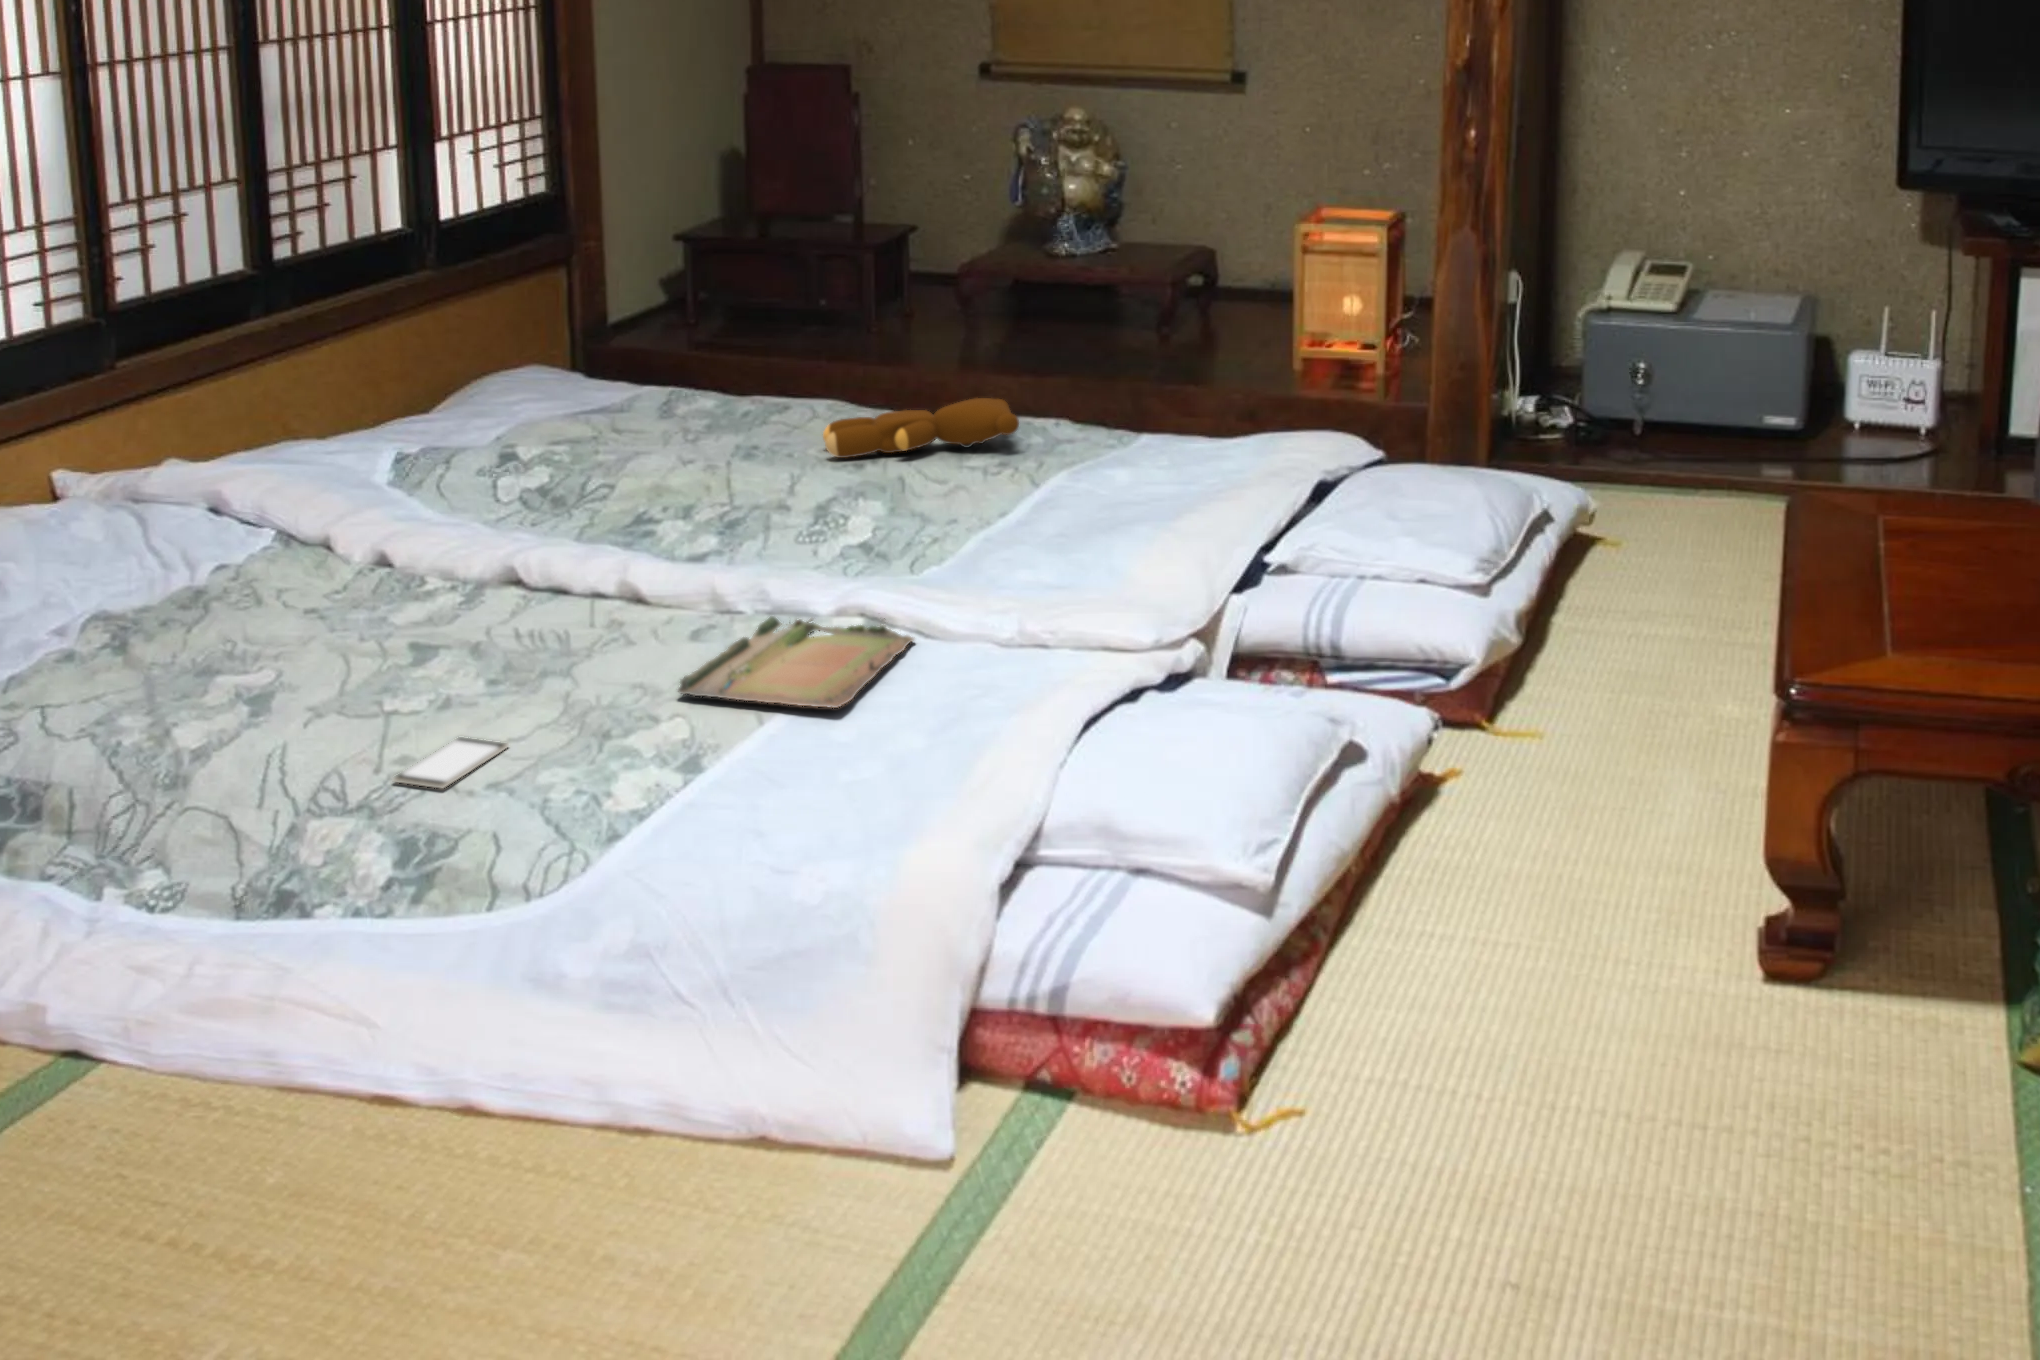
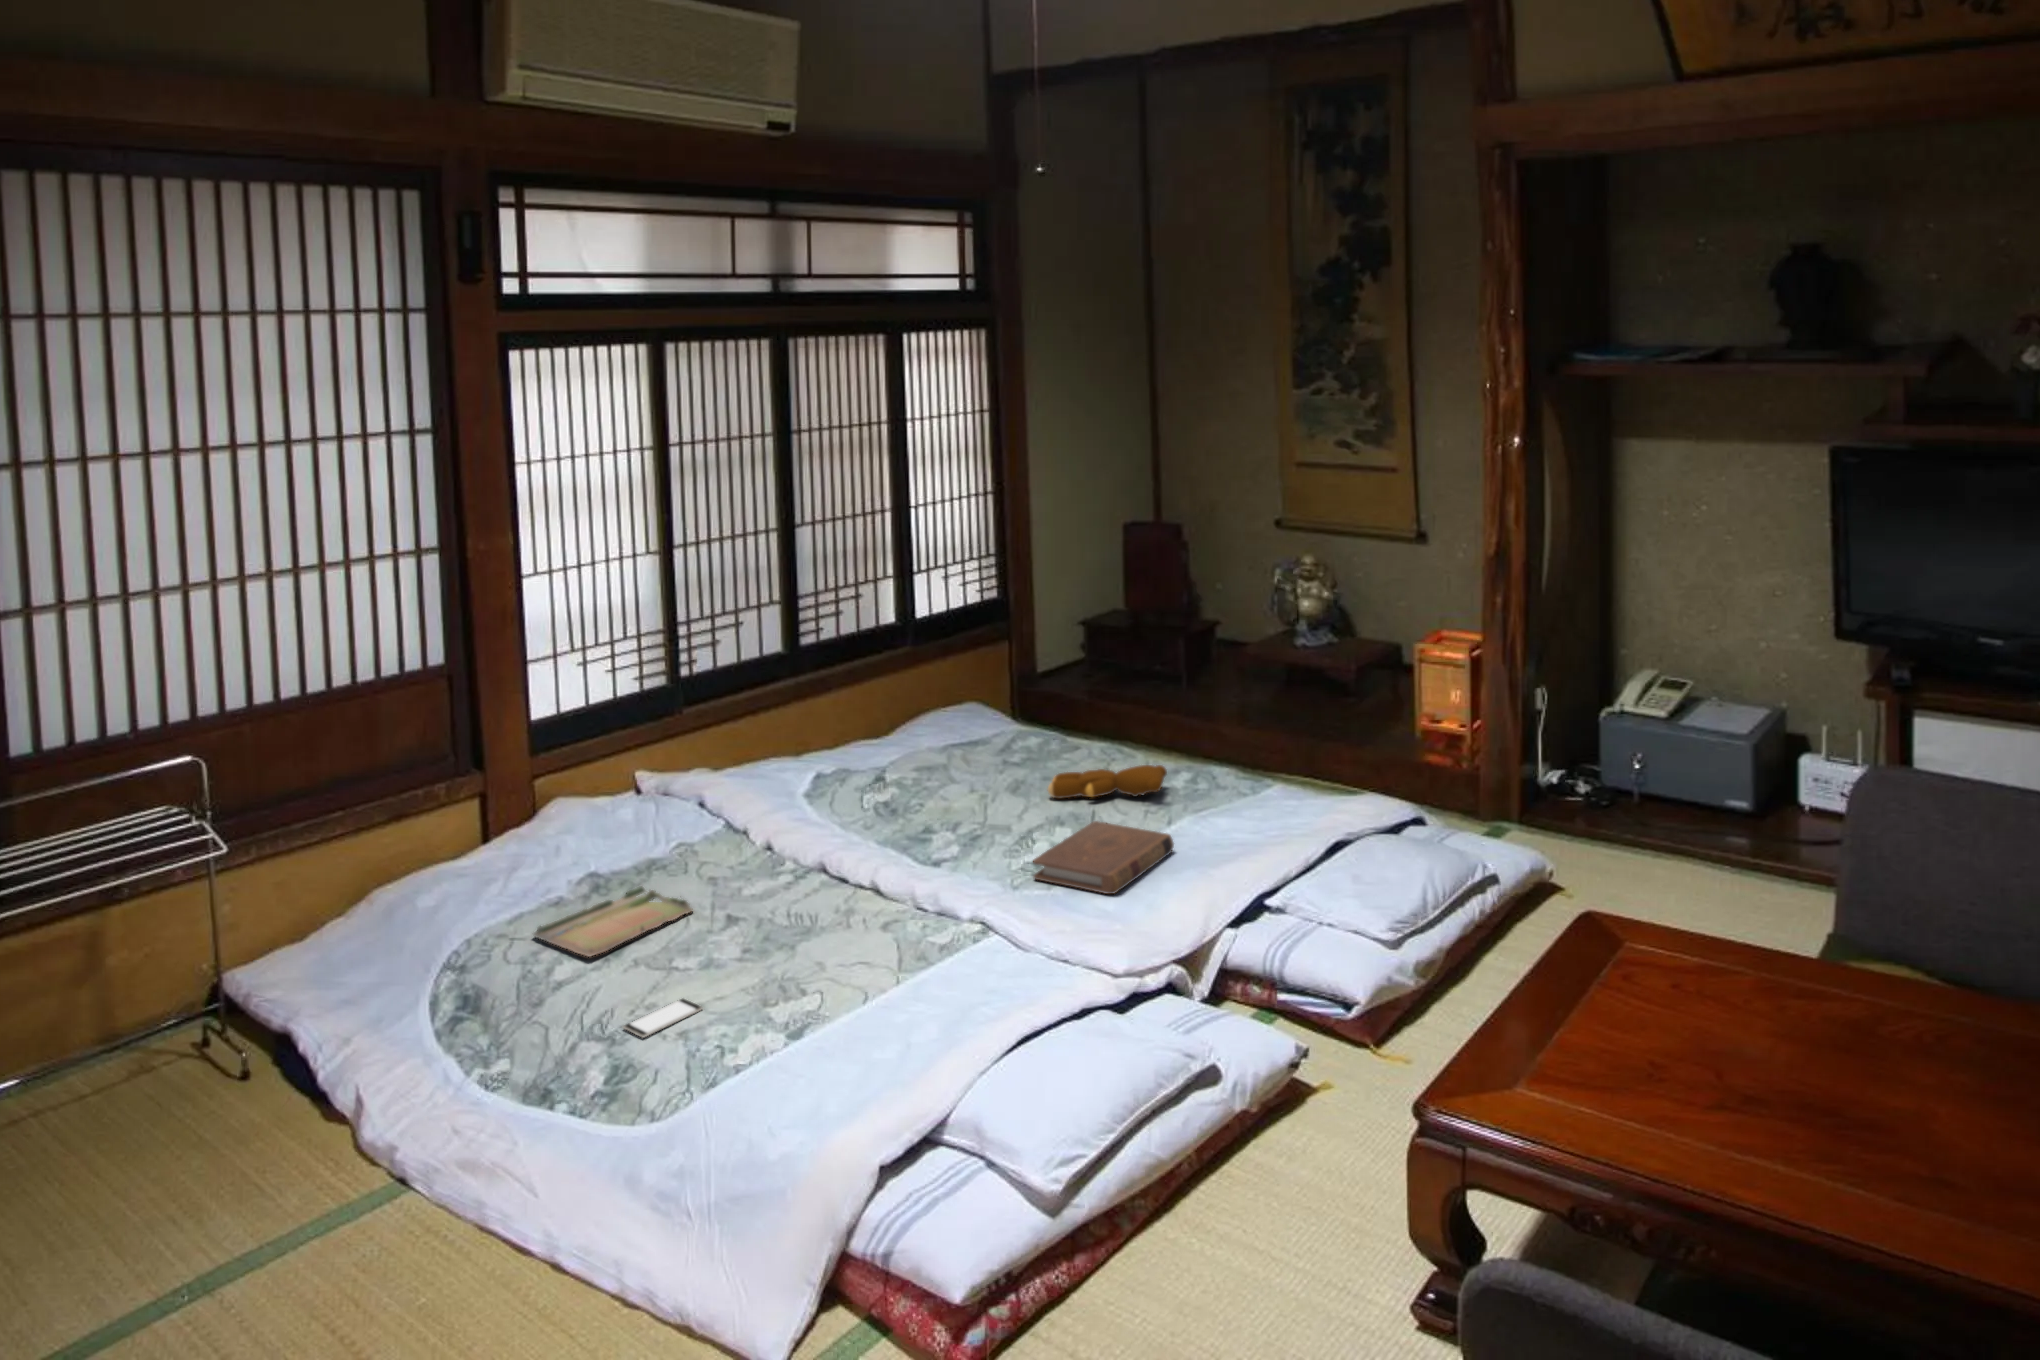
book: none [903,472,1096,559] -> present [1033,821,1174,894]
tray: present [678,616,914,708] -> present [533,886,692,956]

